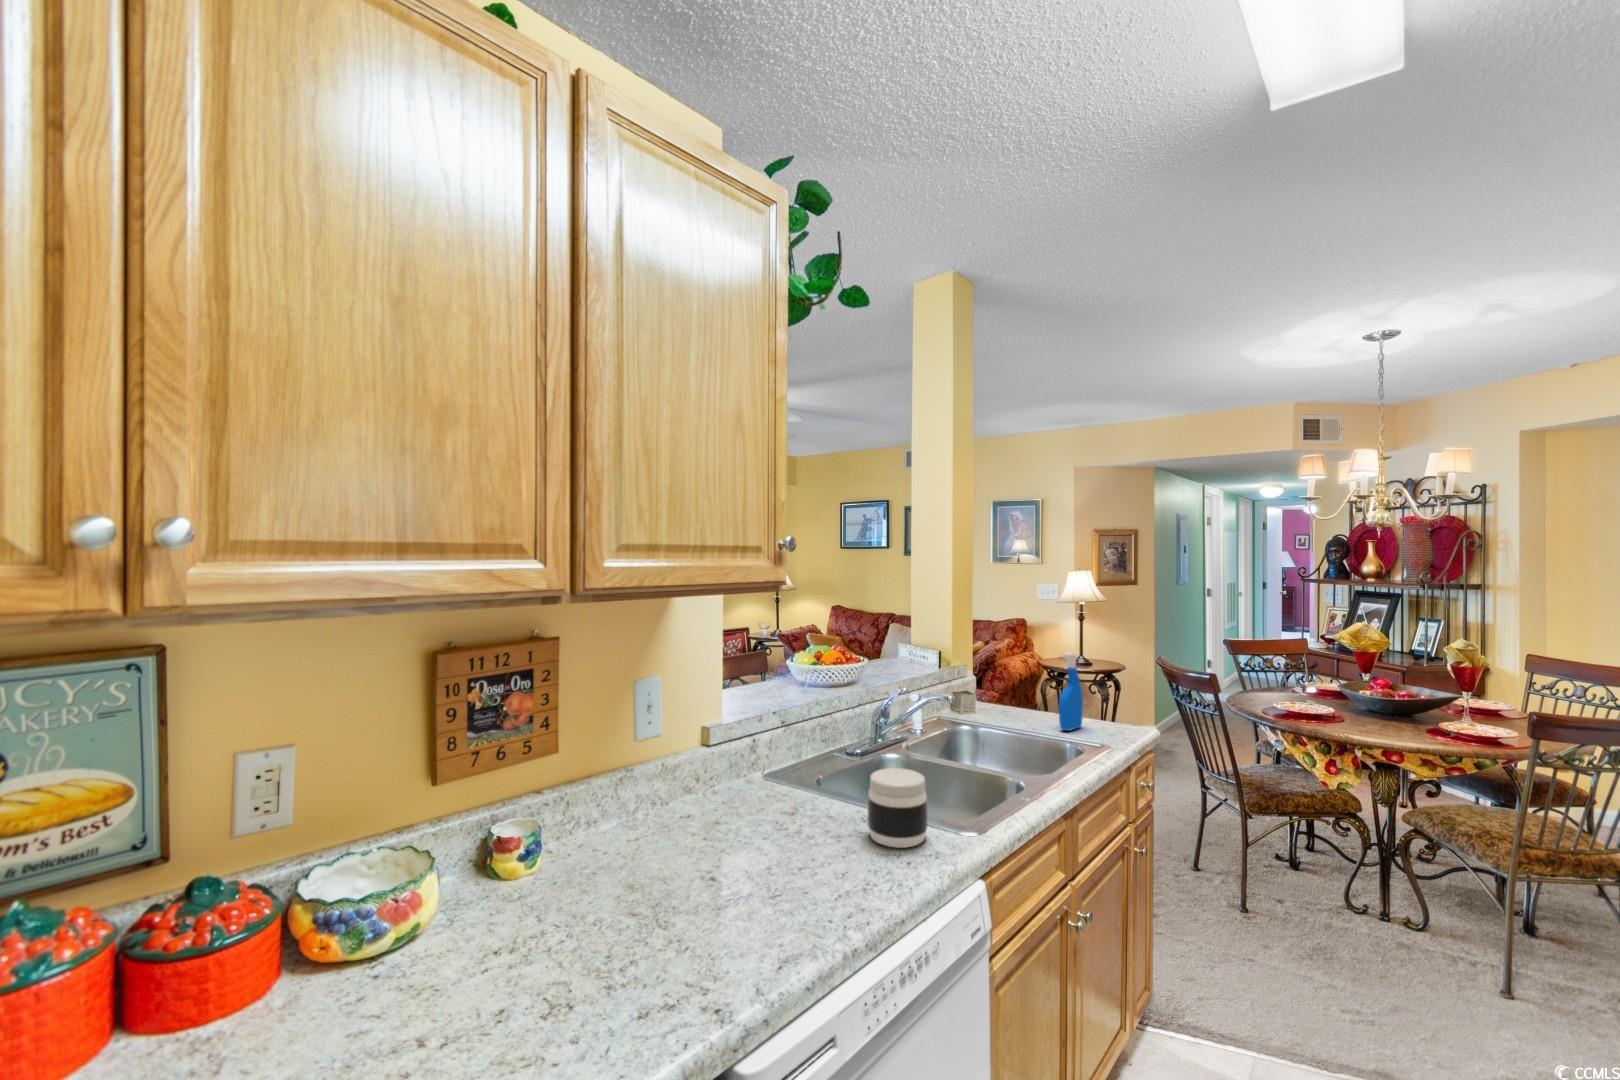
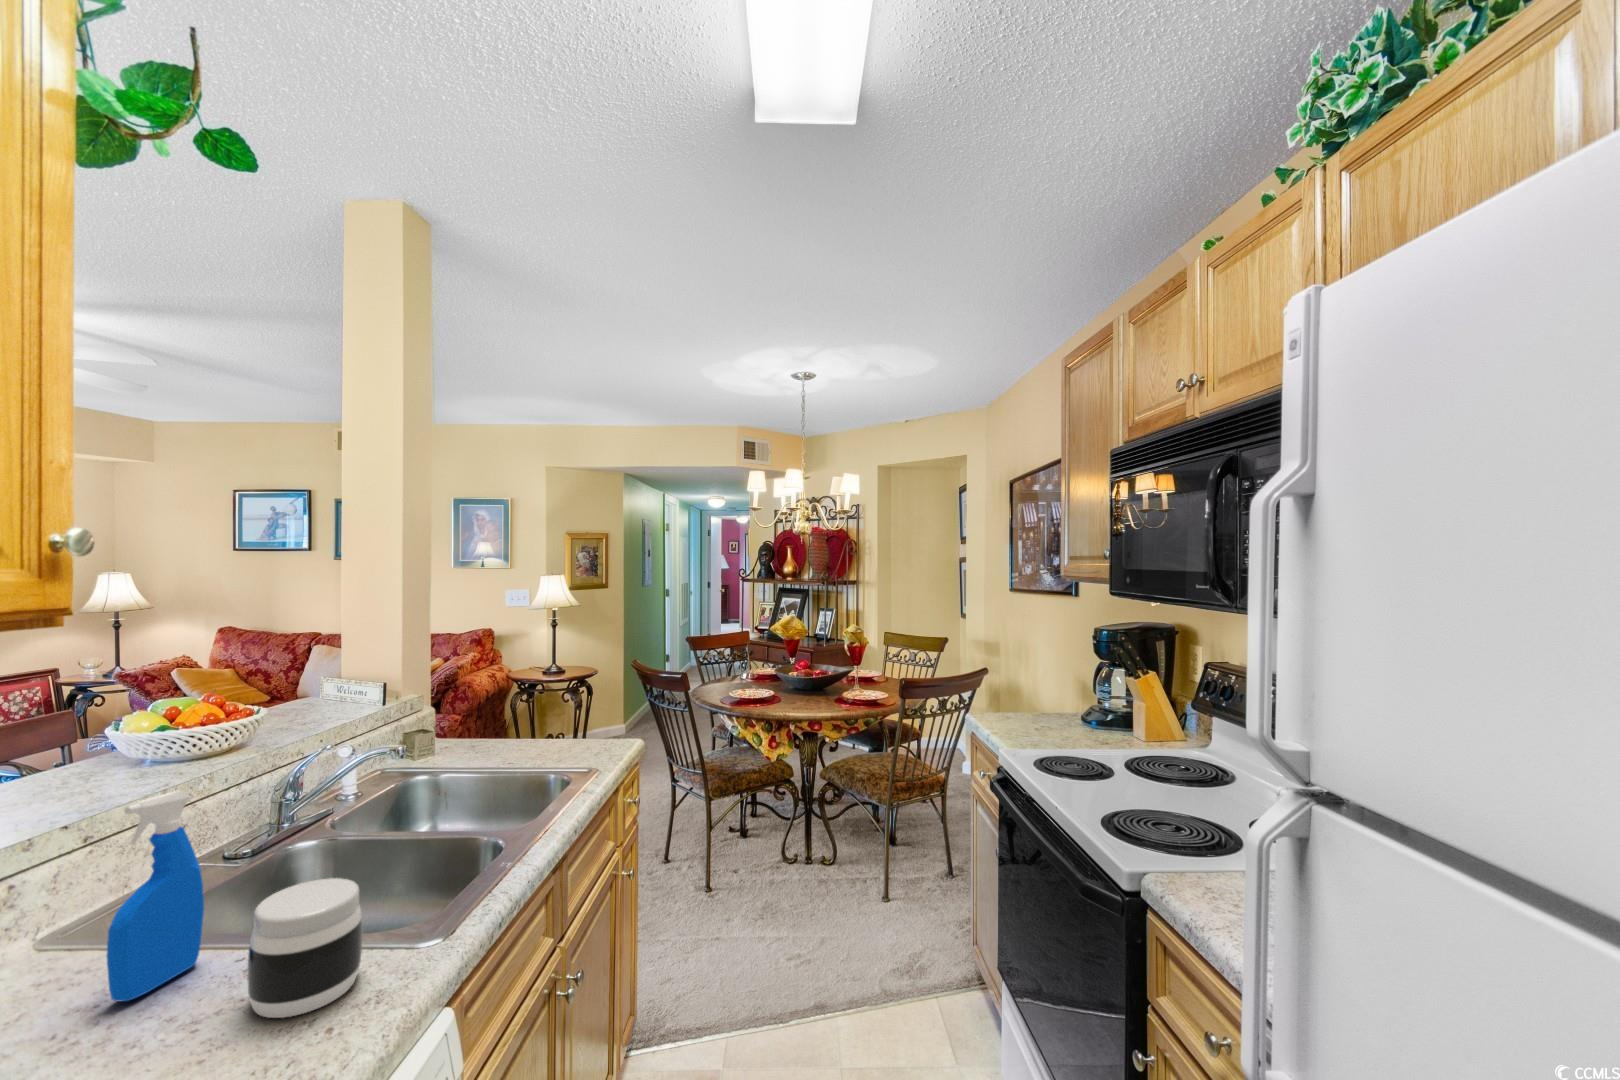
spray bottle: present [1059,652,1083,731] -> present [107,791,204,1001]

